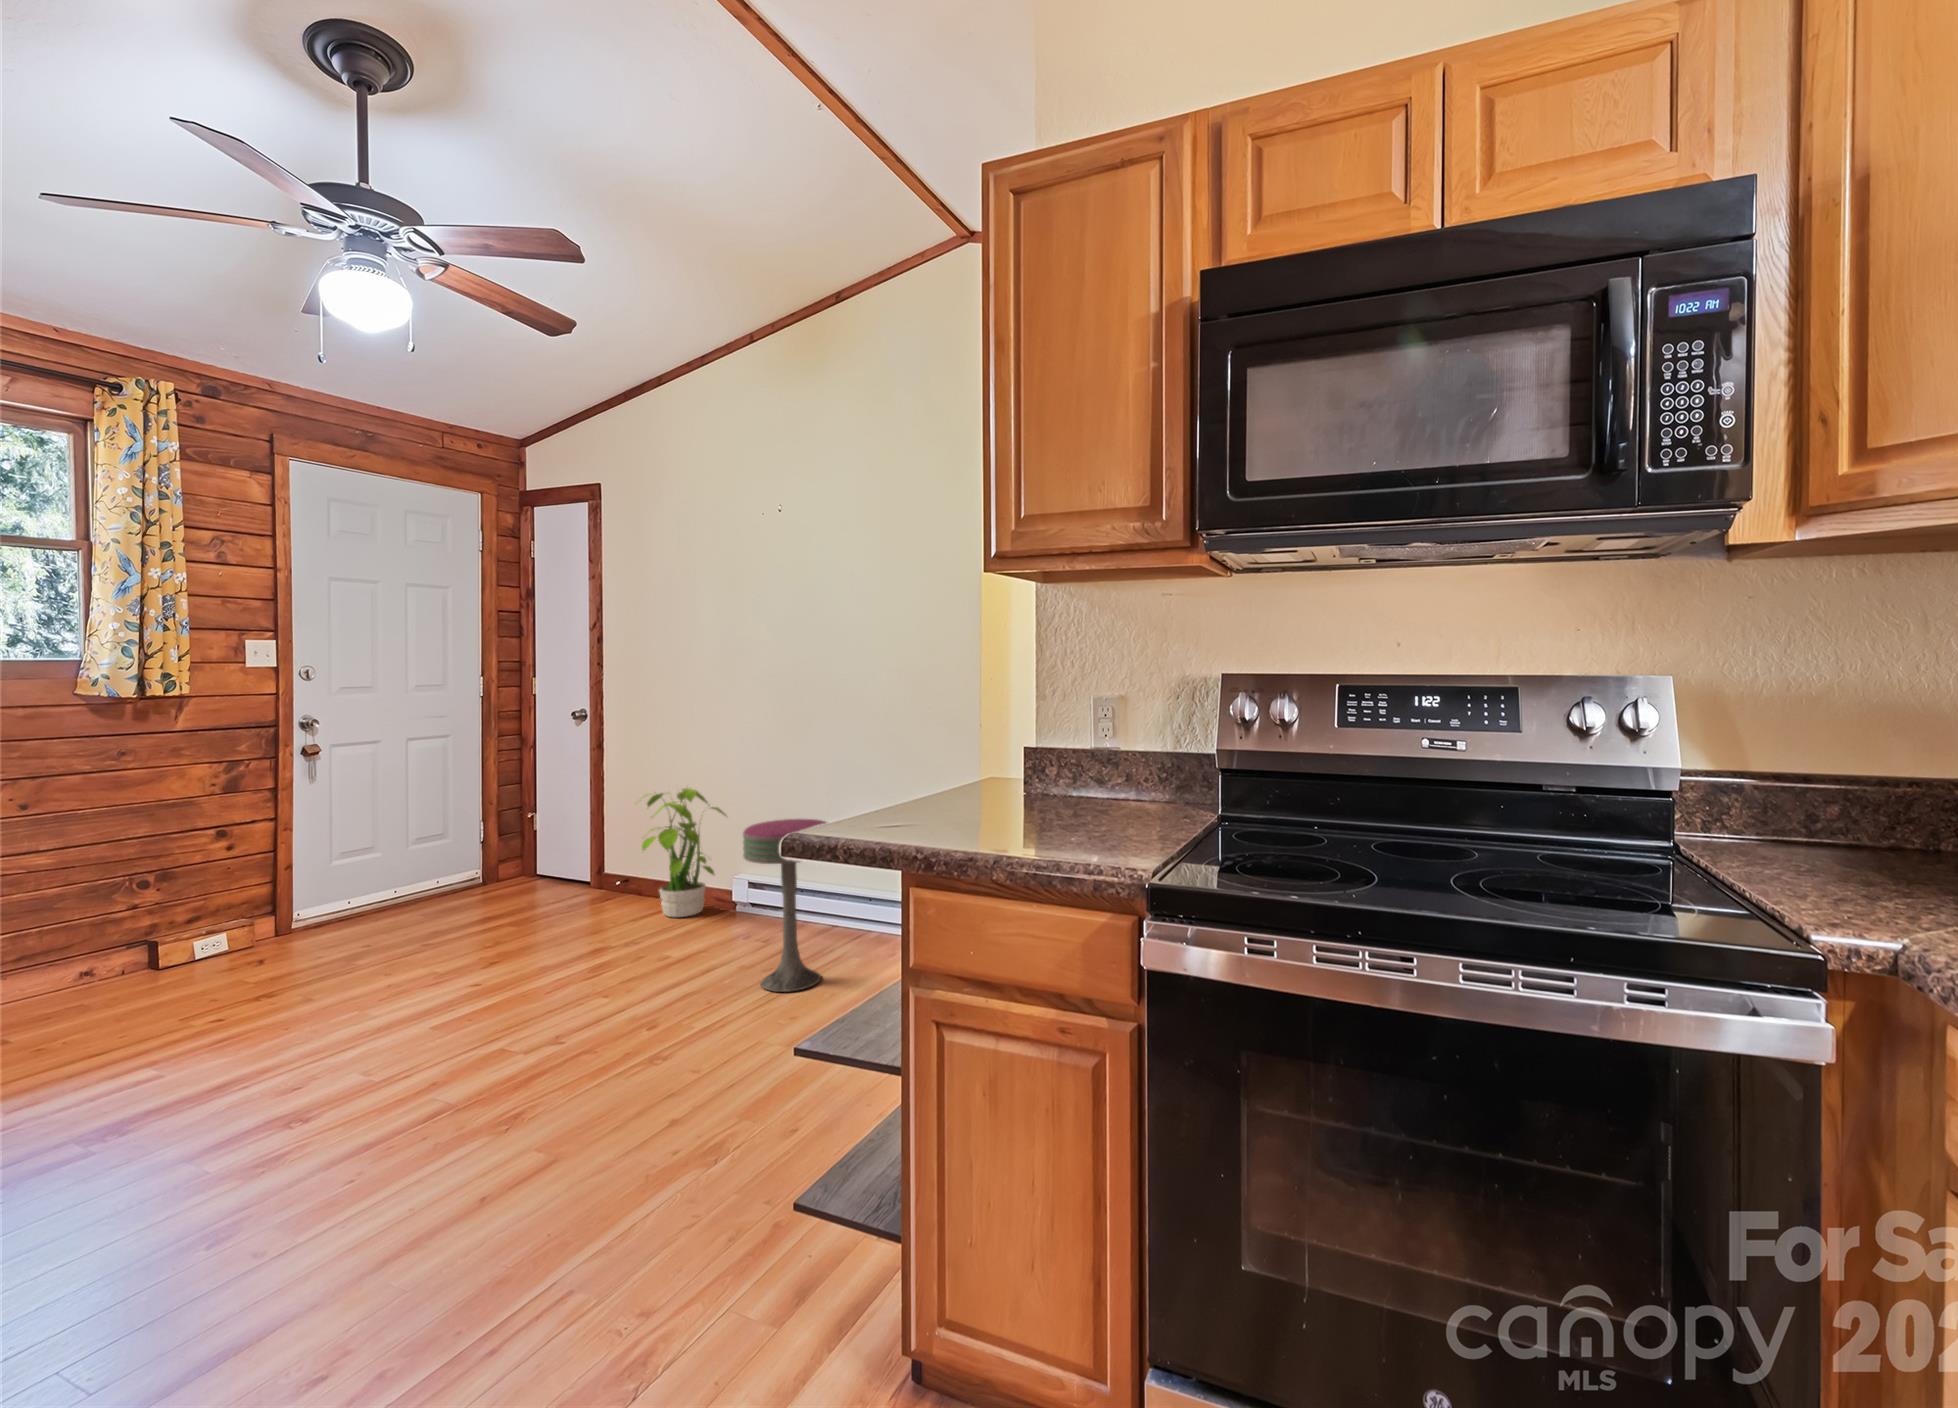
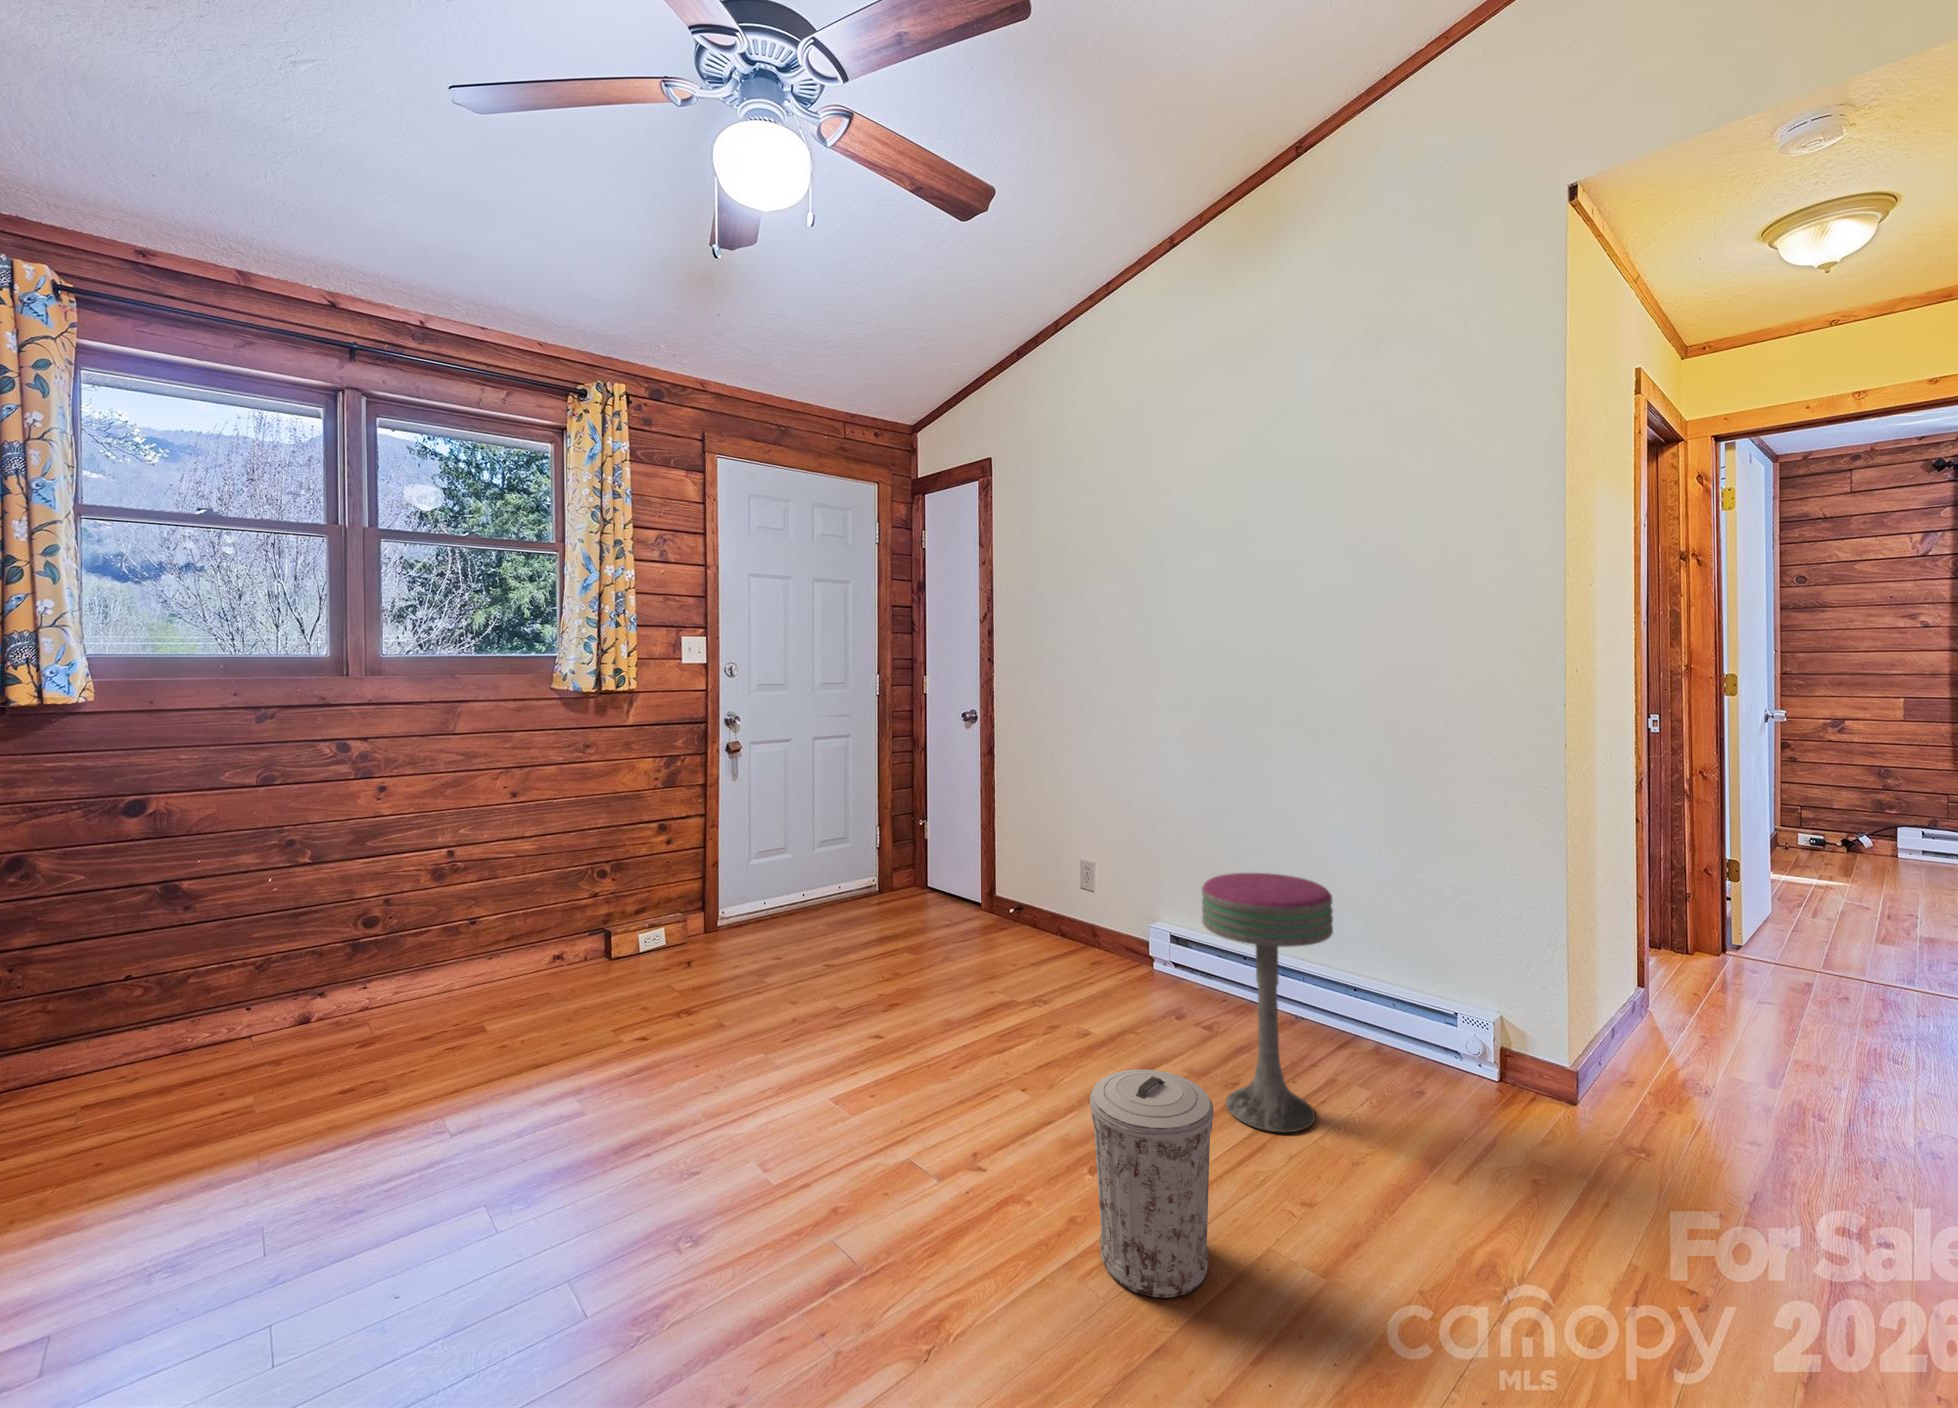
potted plant: present [642,788,726,917] -> none [1036,803,1142,967]
trash can: none [633,946,719,1082] -> present [1090,1069,1214,1298]

